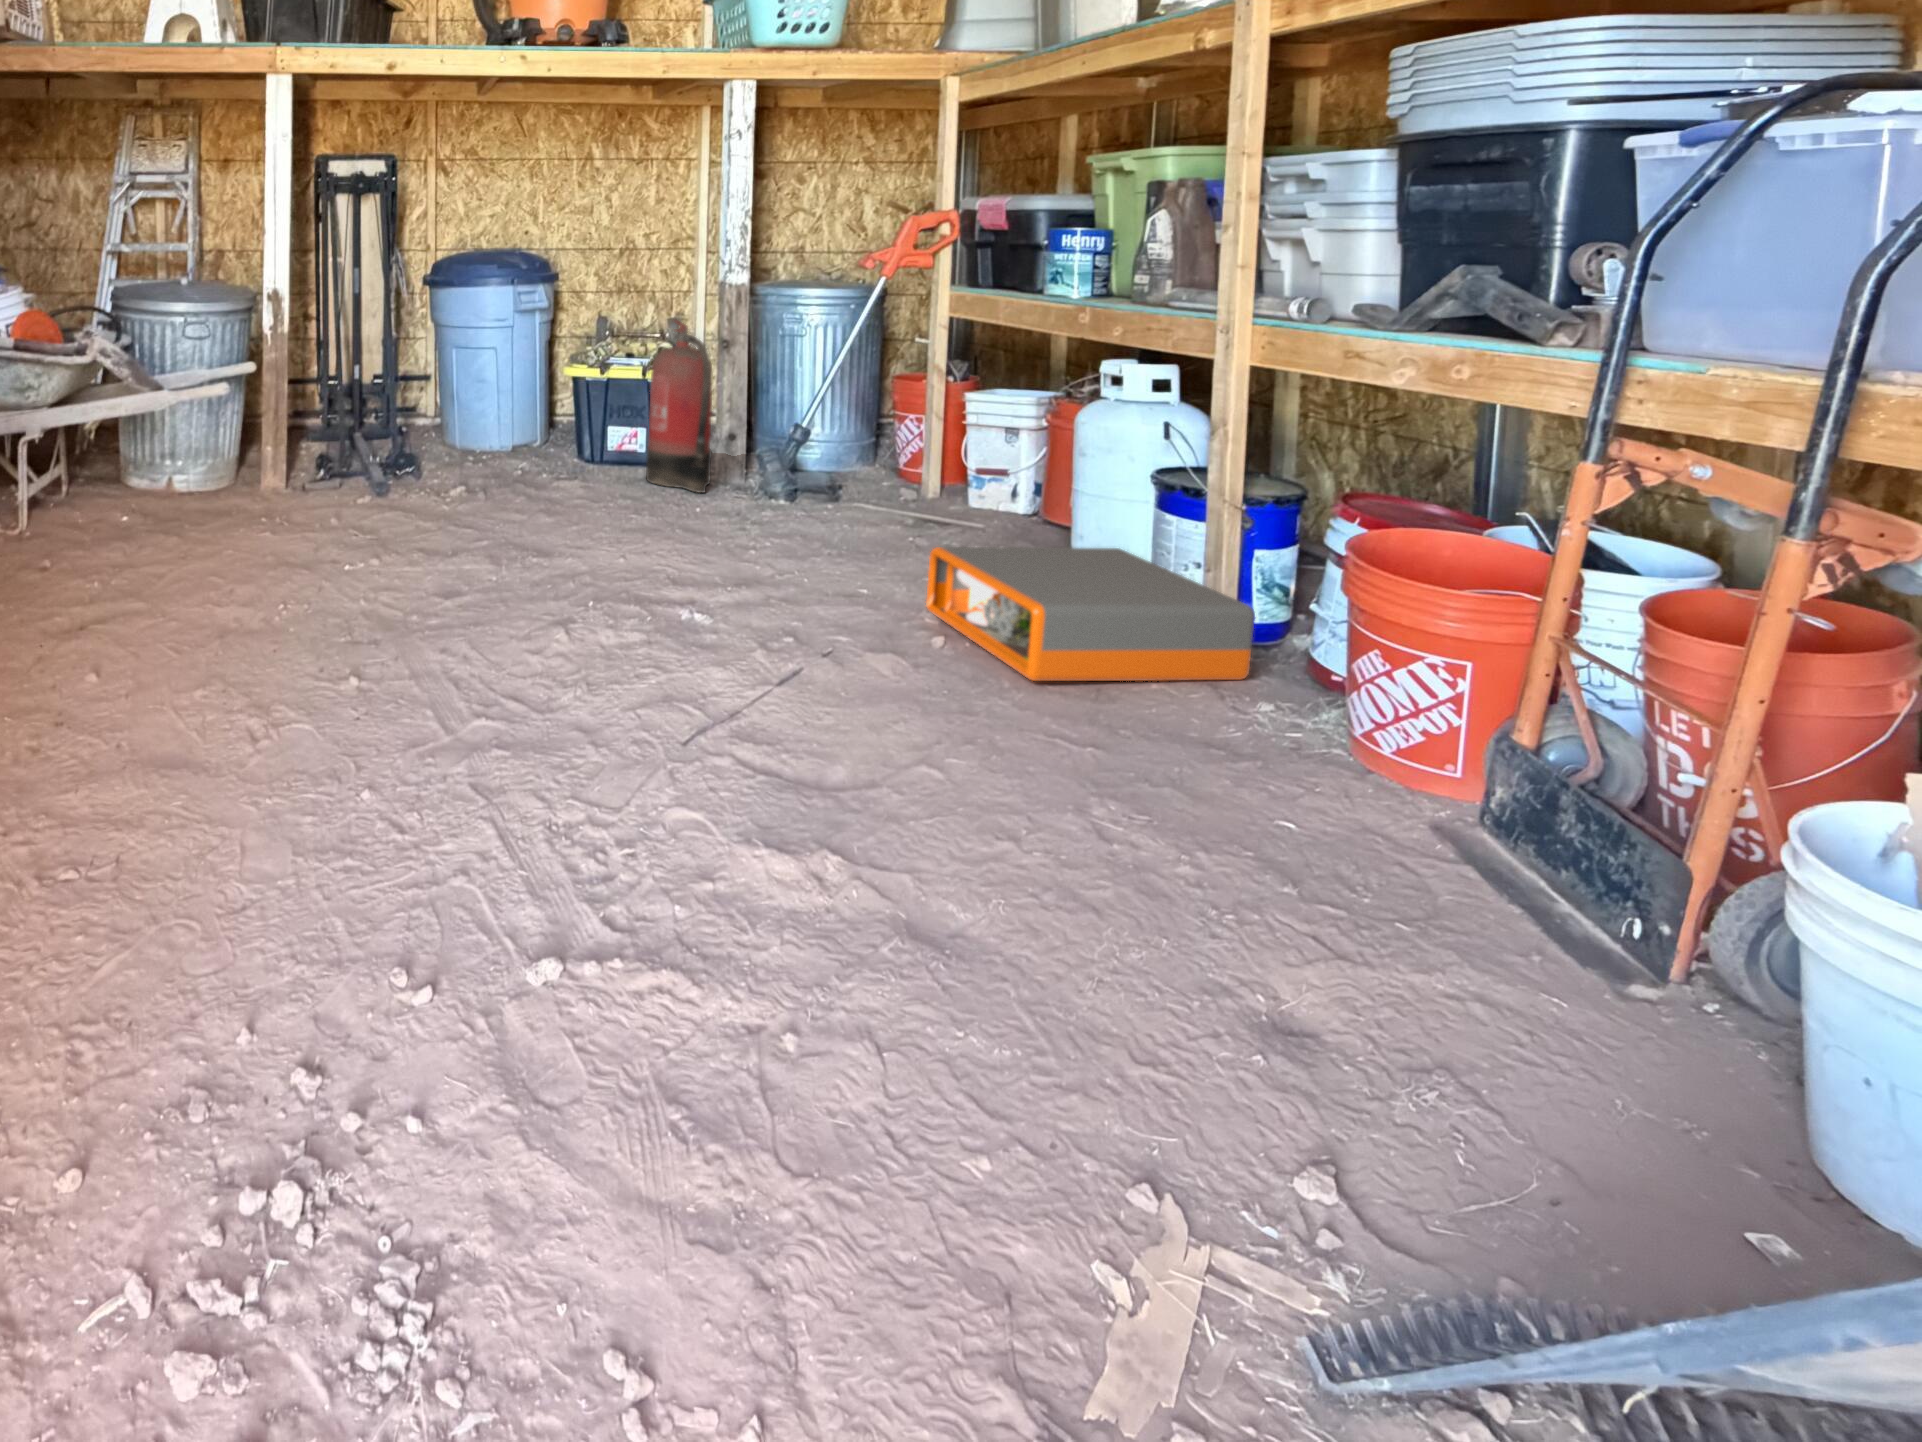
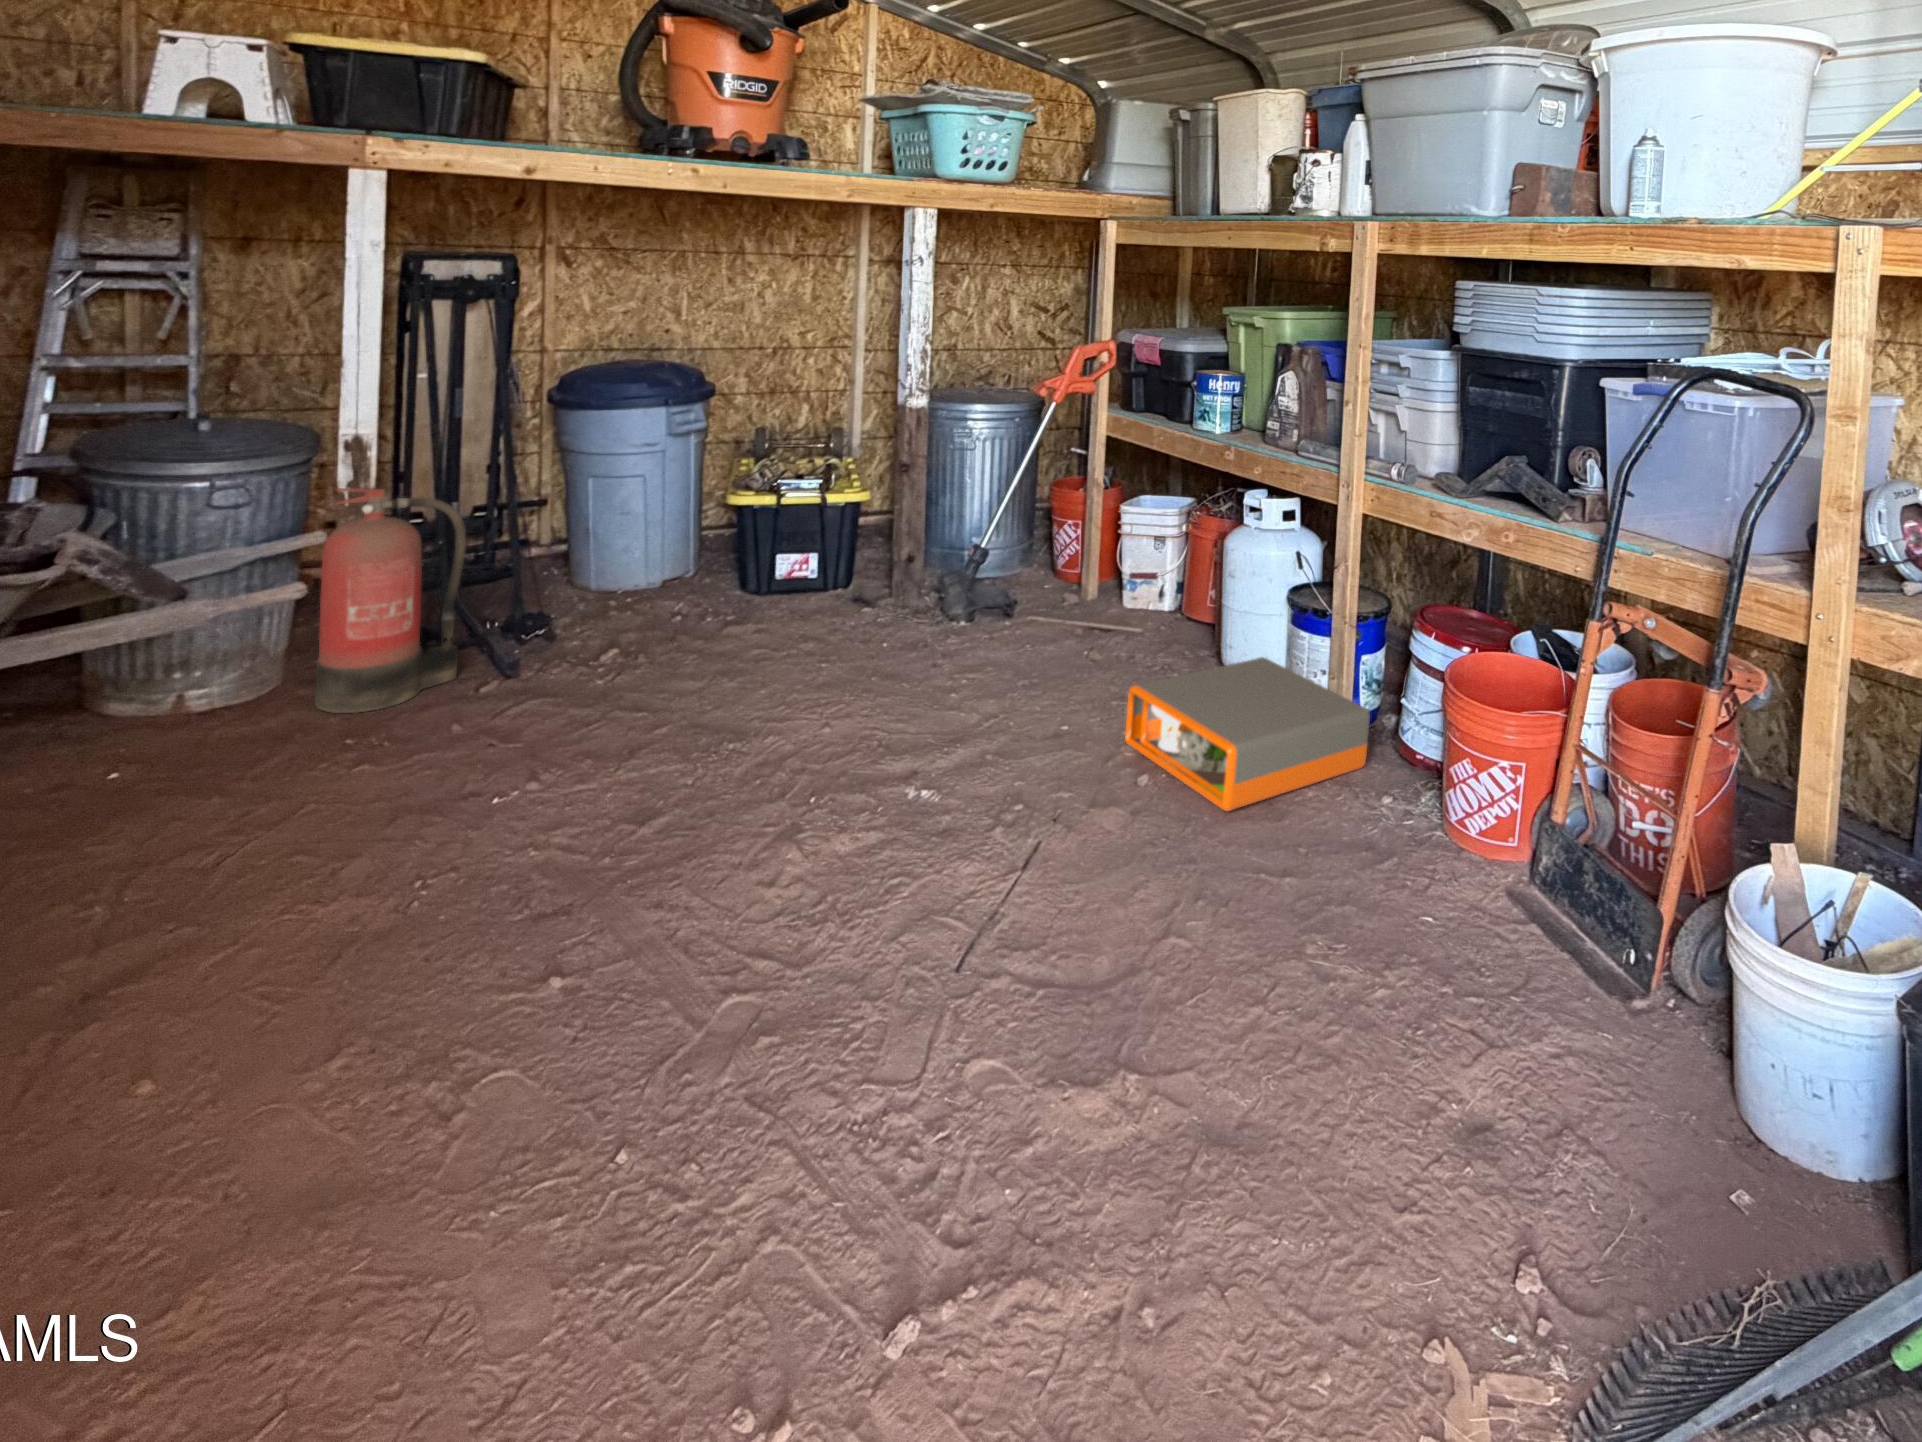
fire extinguisher: present [646,320,713,493] -> present [315,488,466,713]

